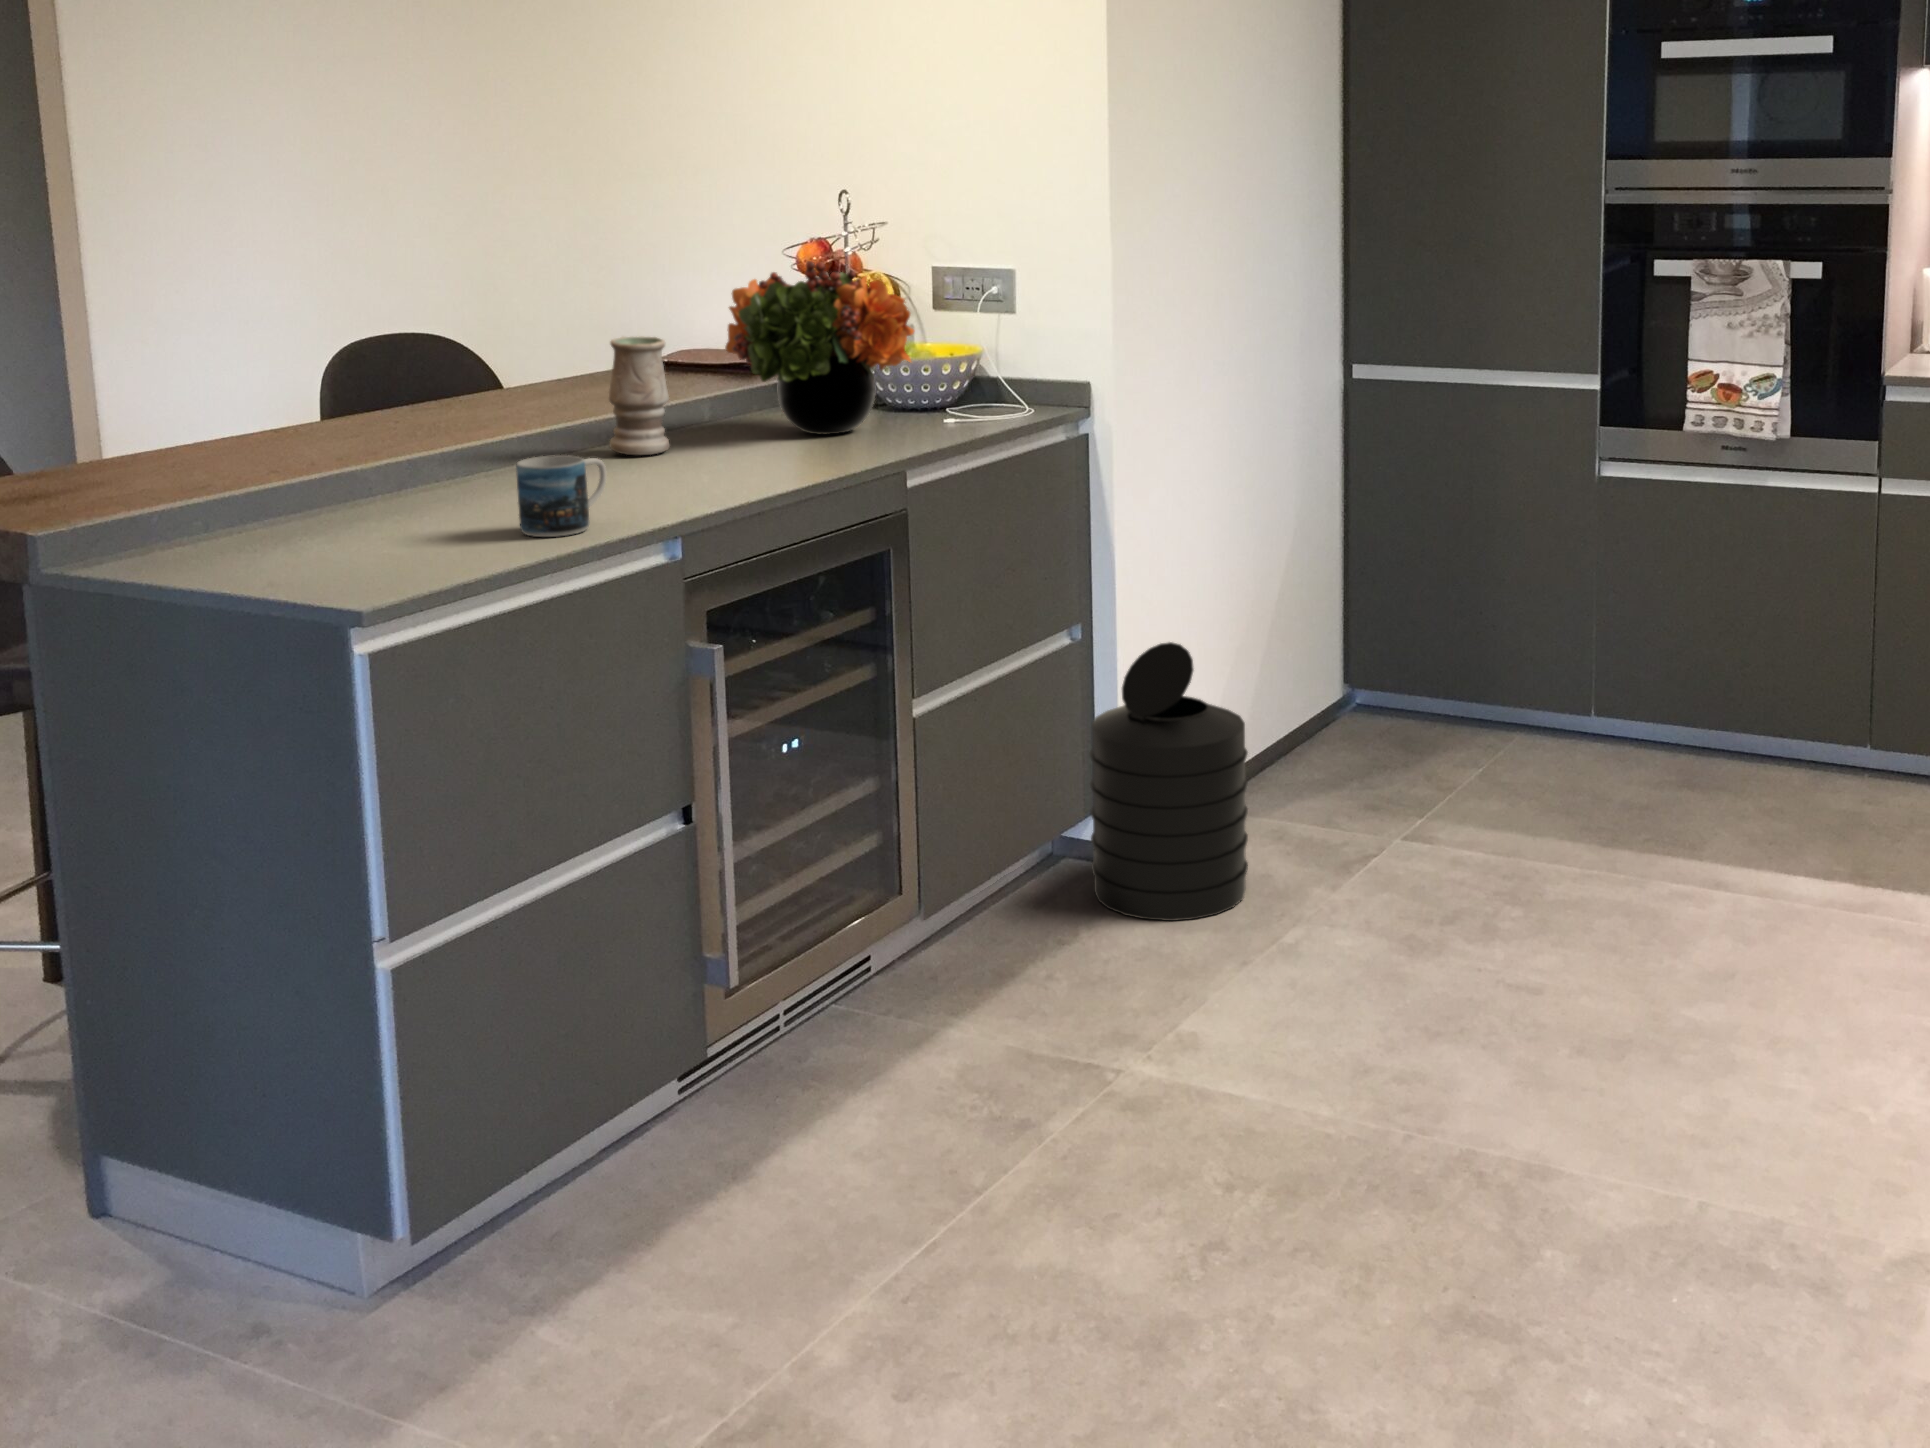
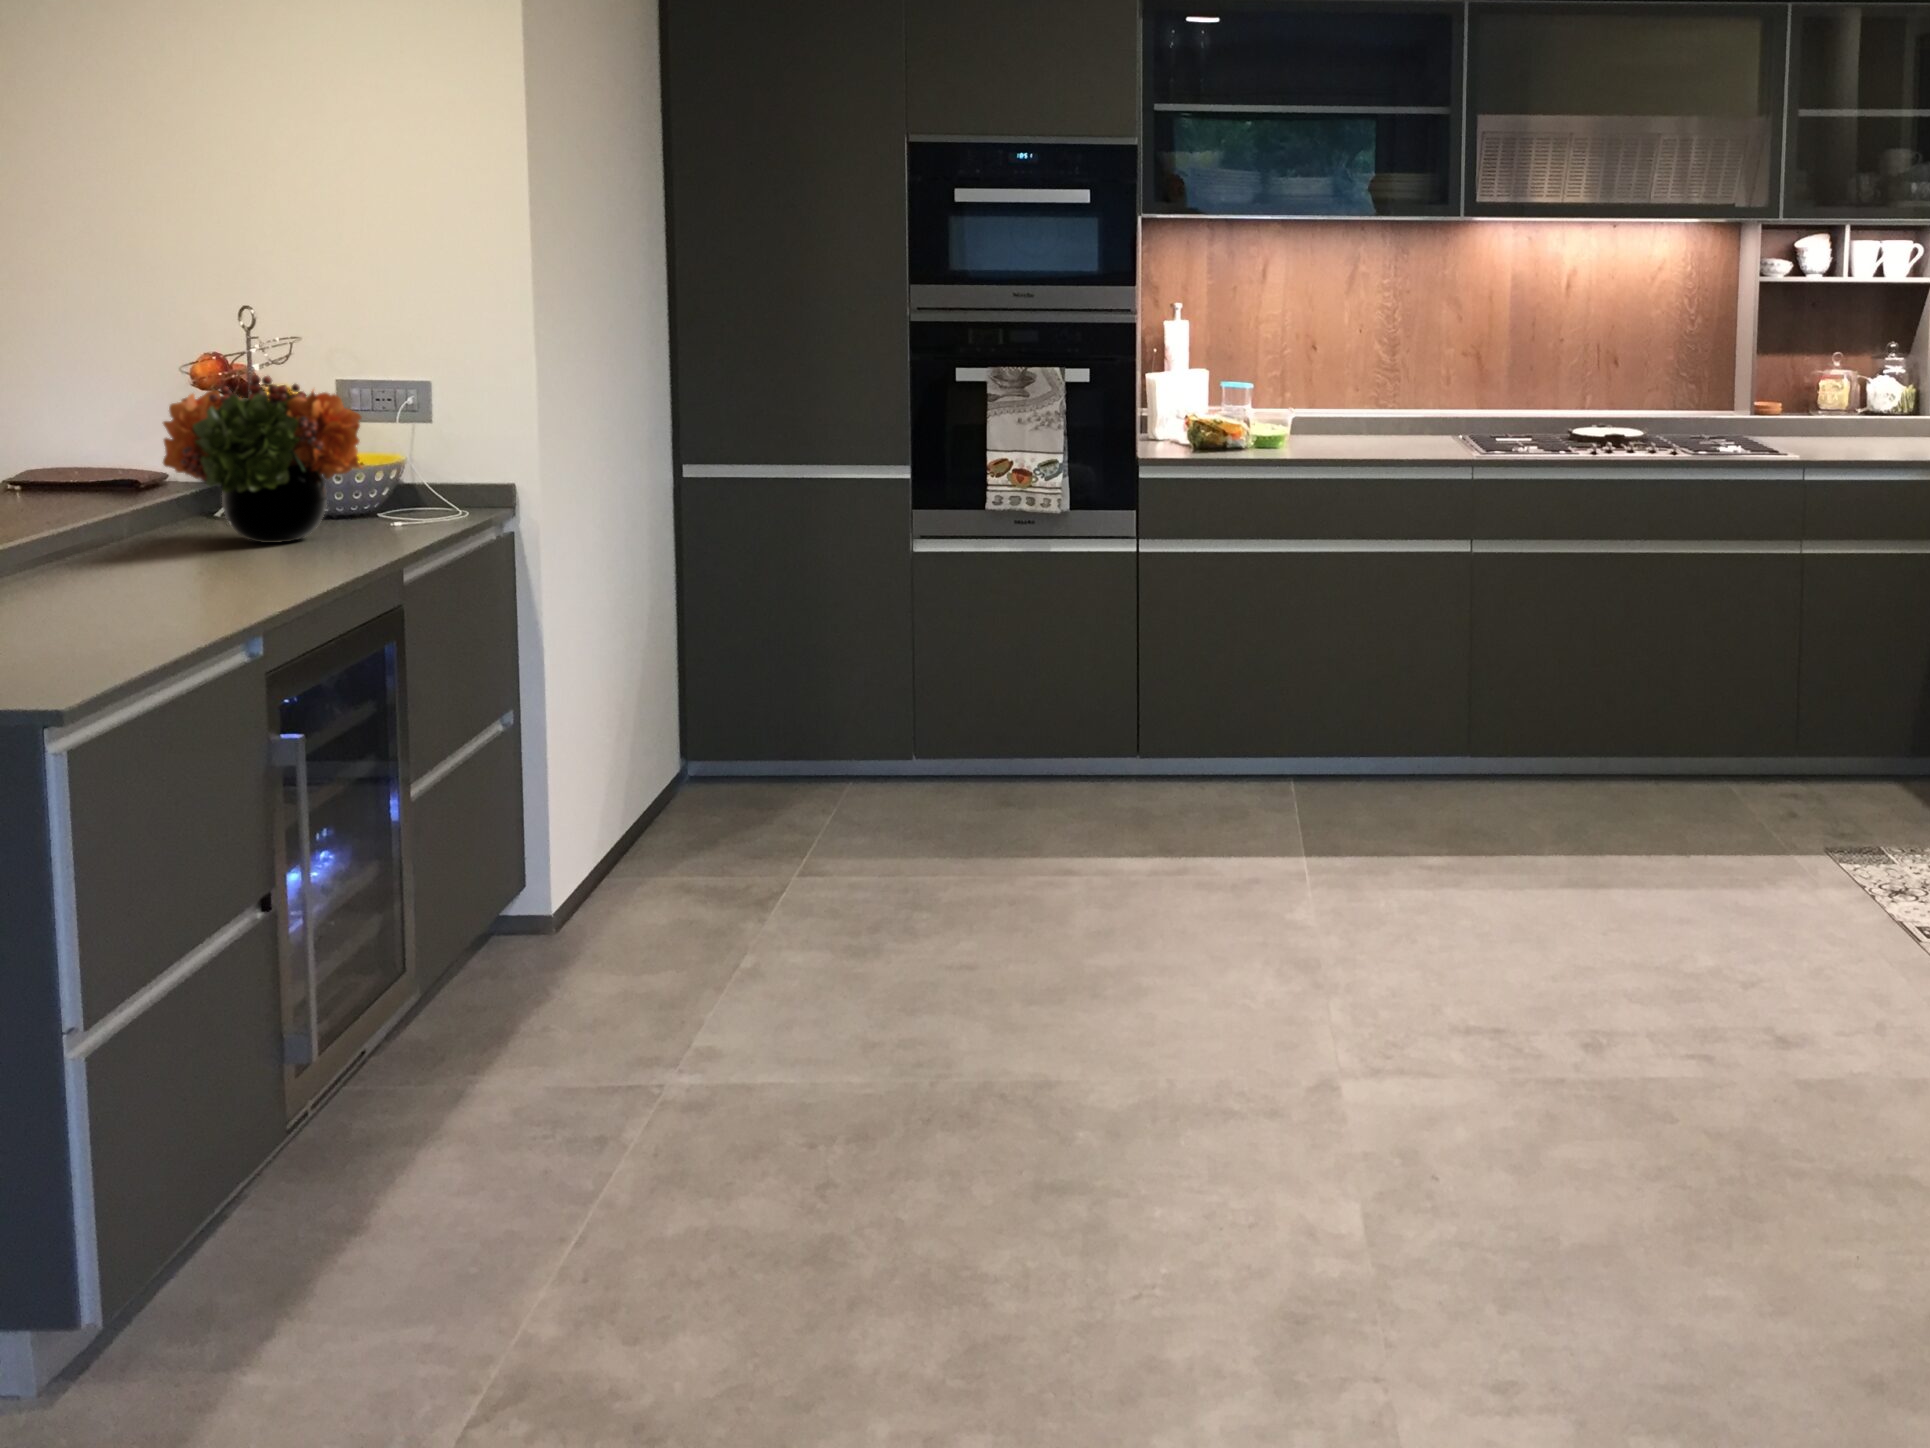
vase: present [609,337,670,455] -> none [61,452,129,571]
mug: present [516,455,607,537] -> none [95,561,177,641]
trash can: present [1089,642,1248,921] -> none [532,718,686,973]

